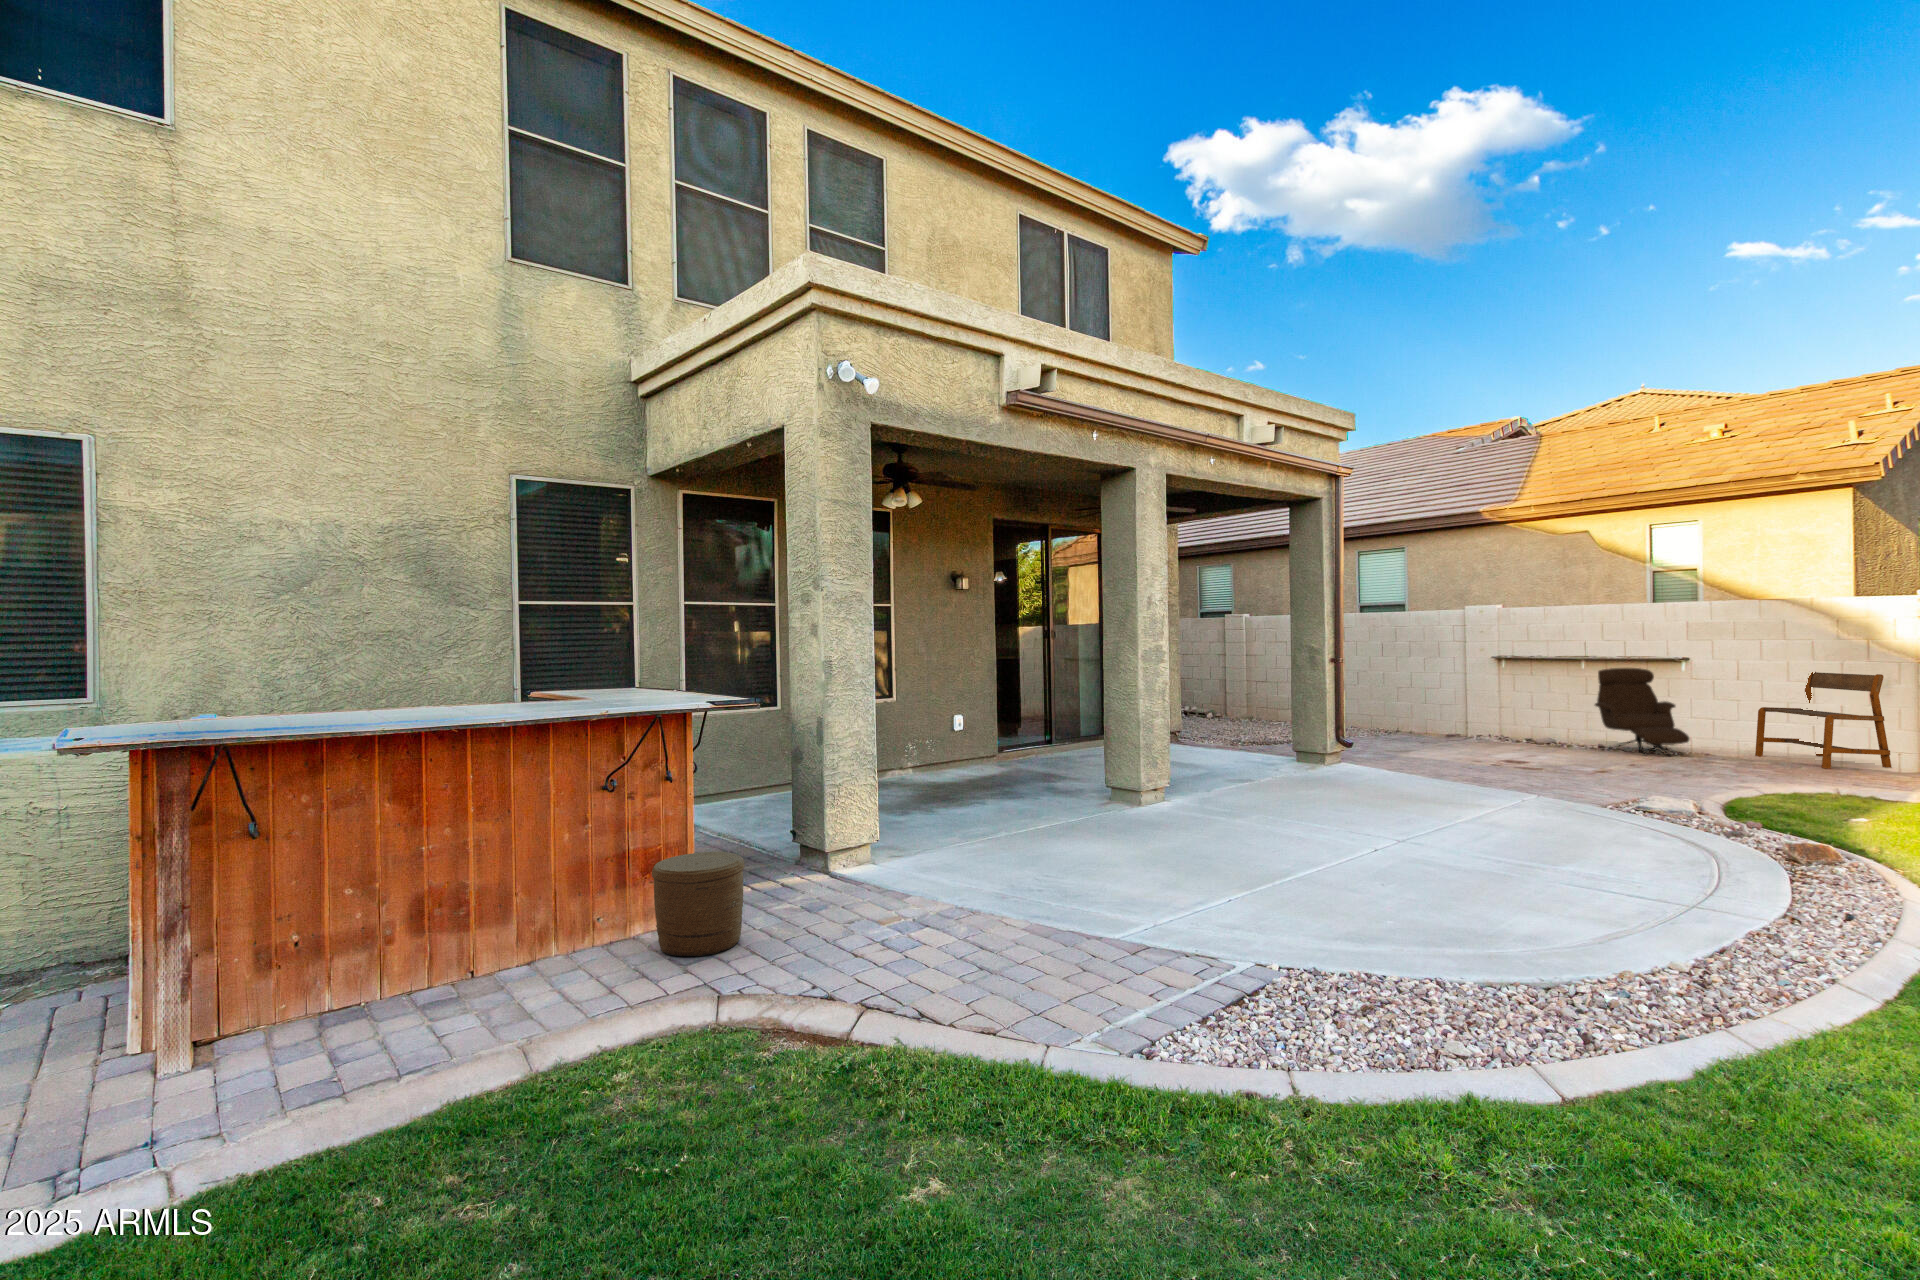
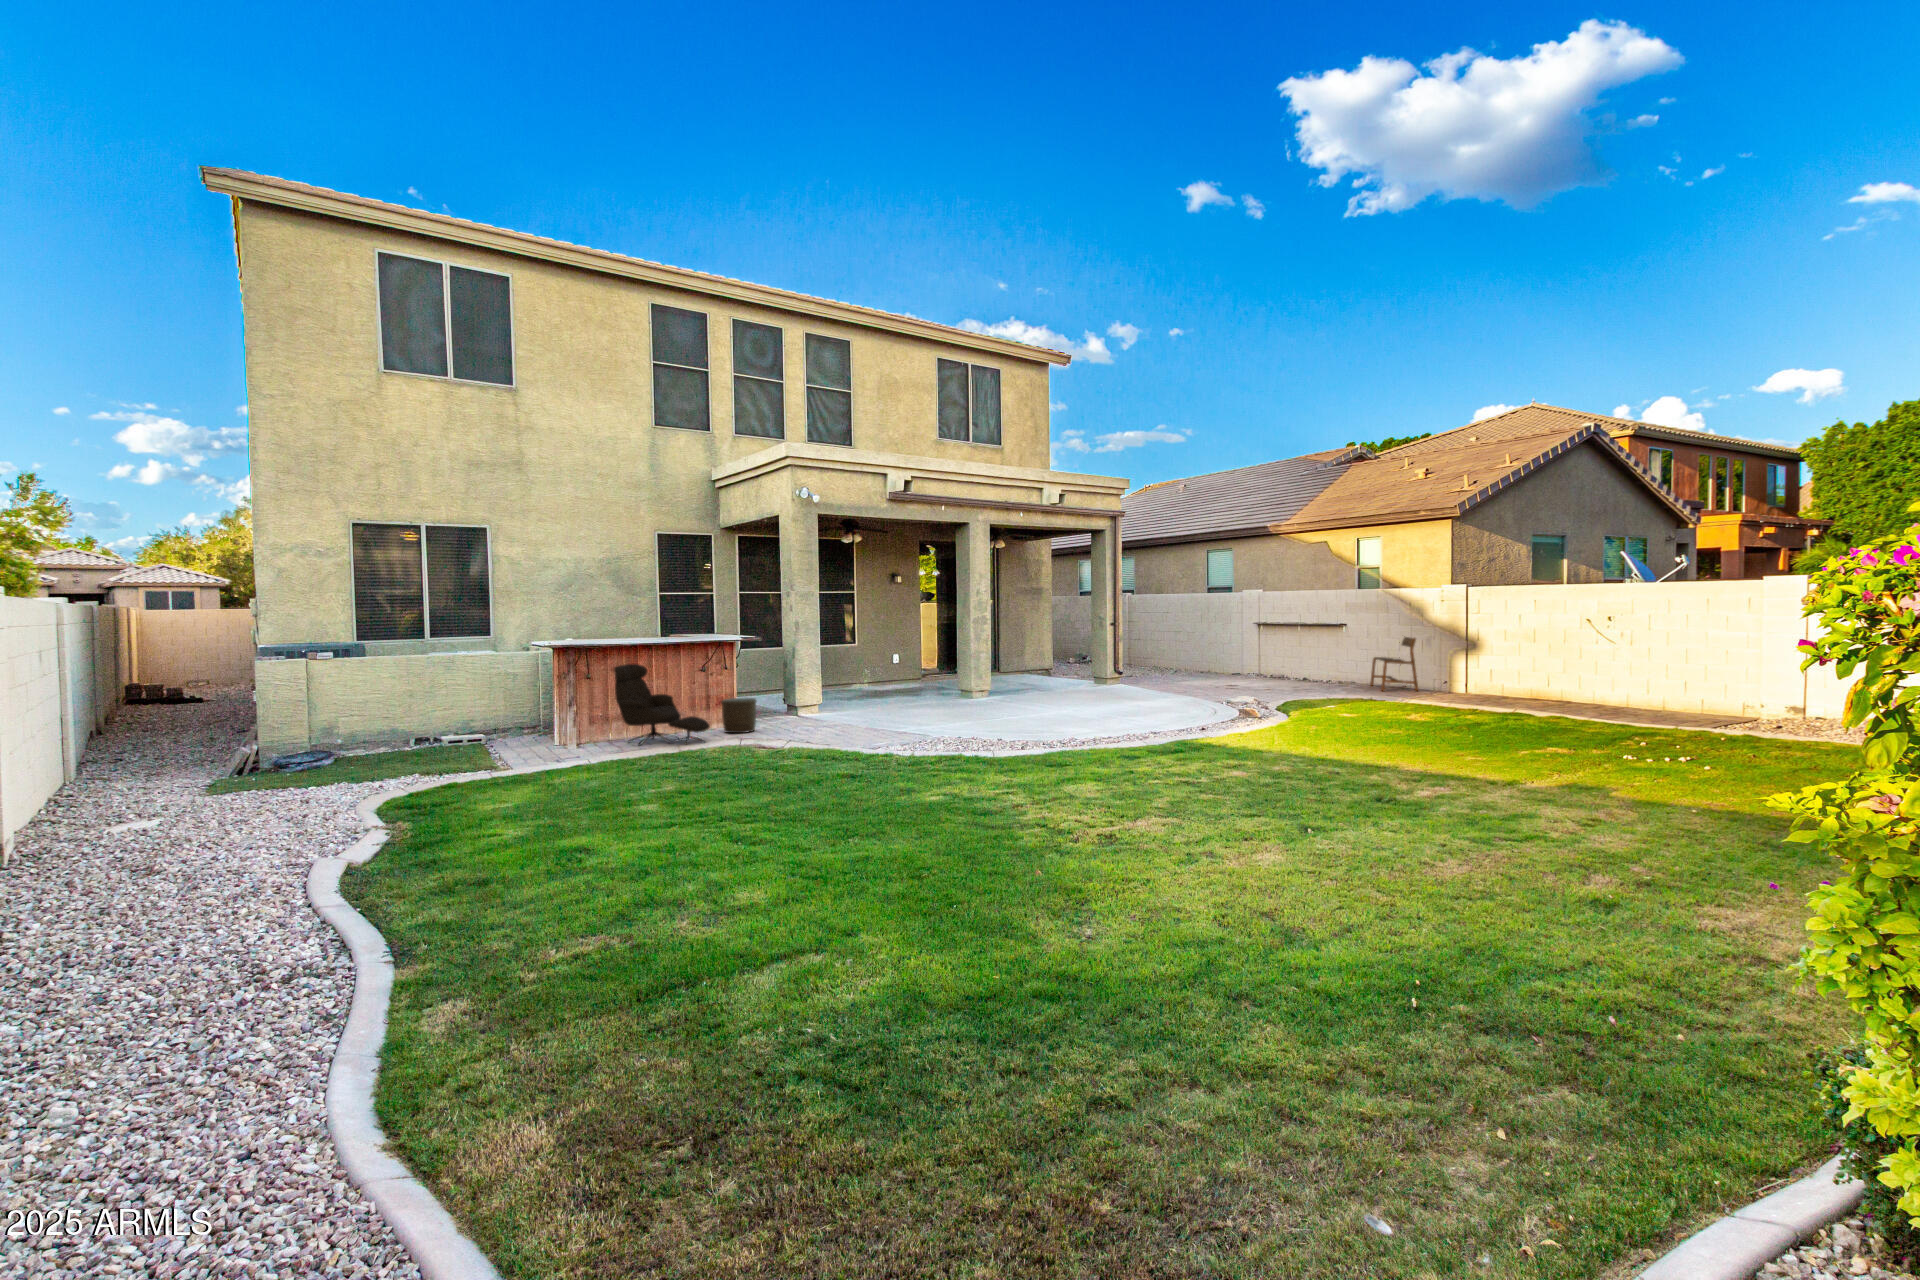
lounge chair: present [1595,668,1689,756] -> present [614,664,710,745]

